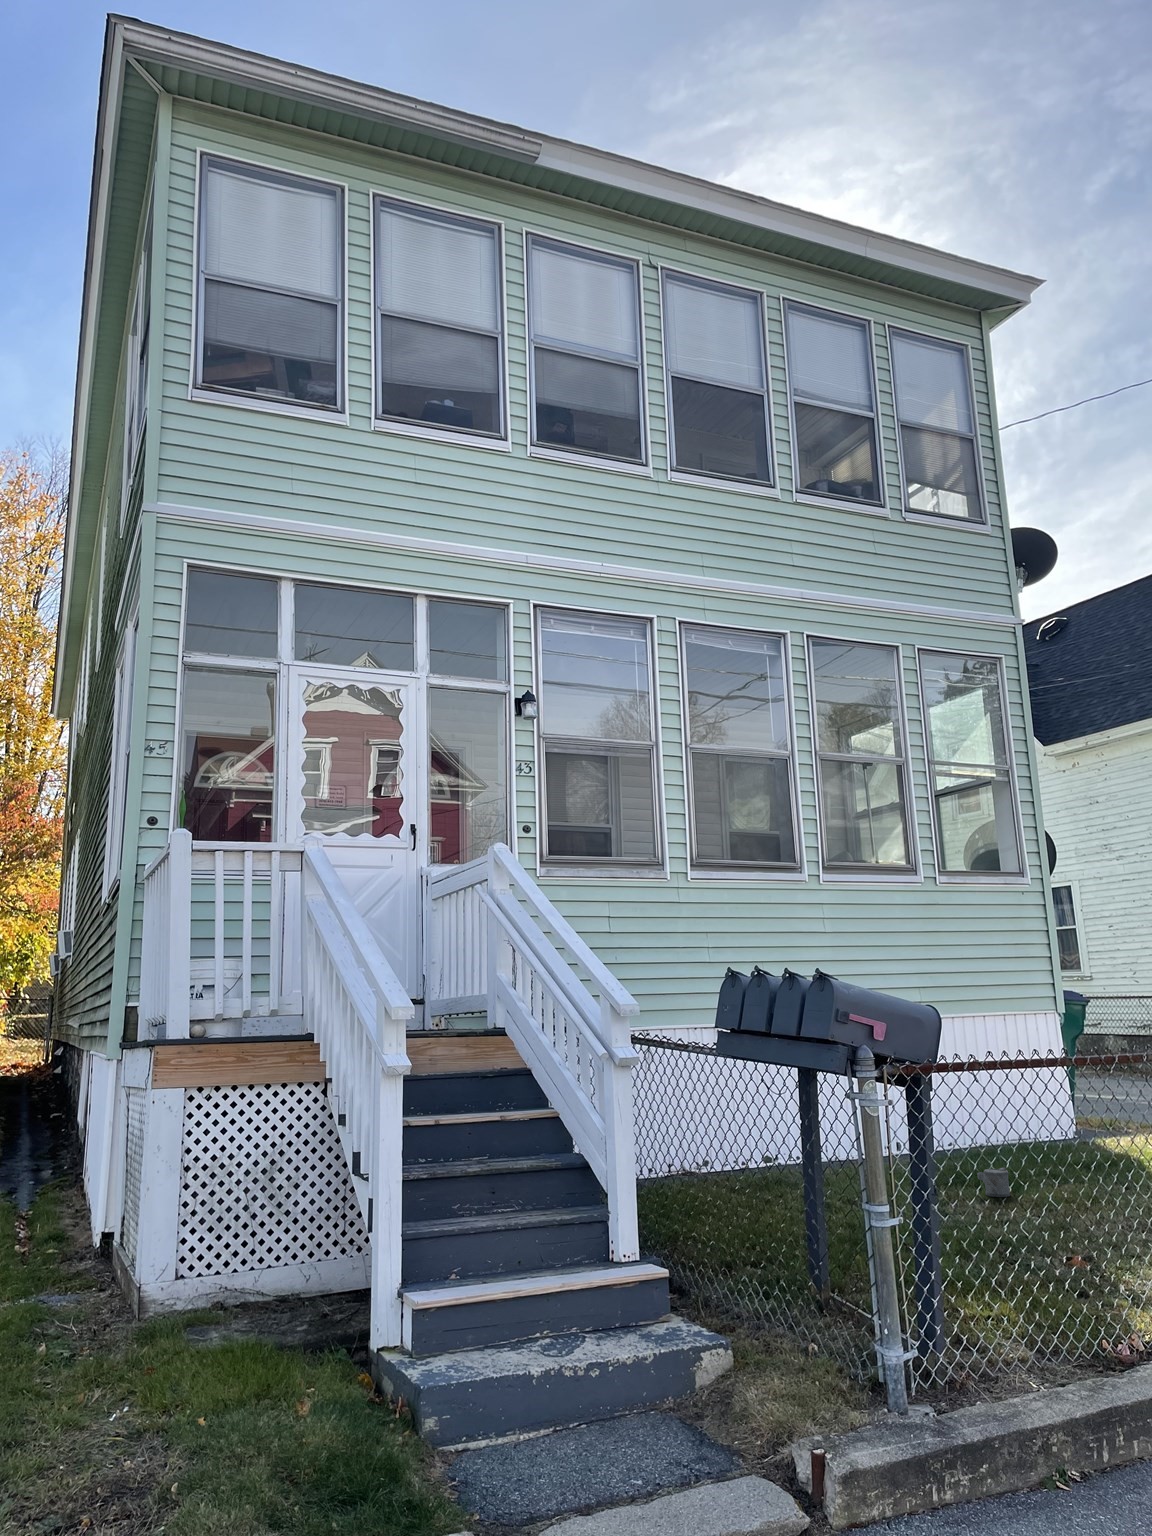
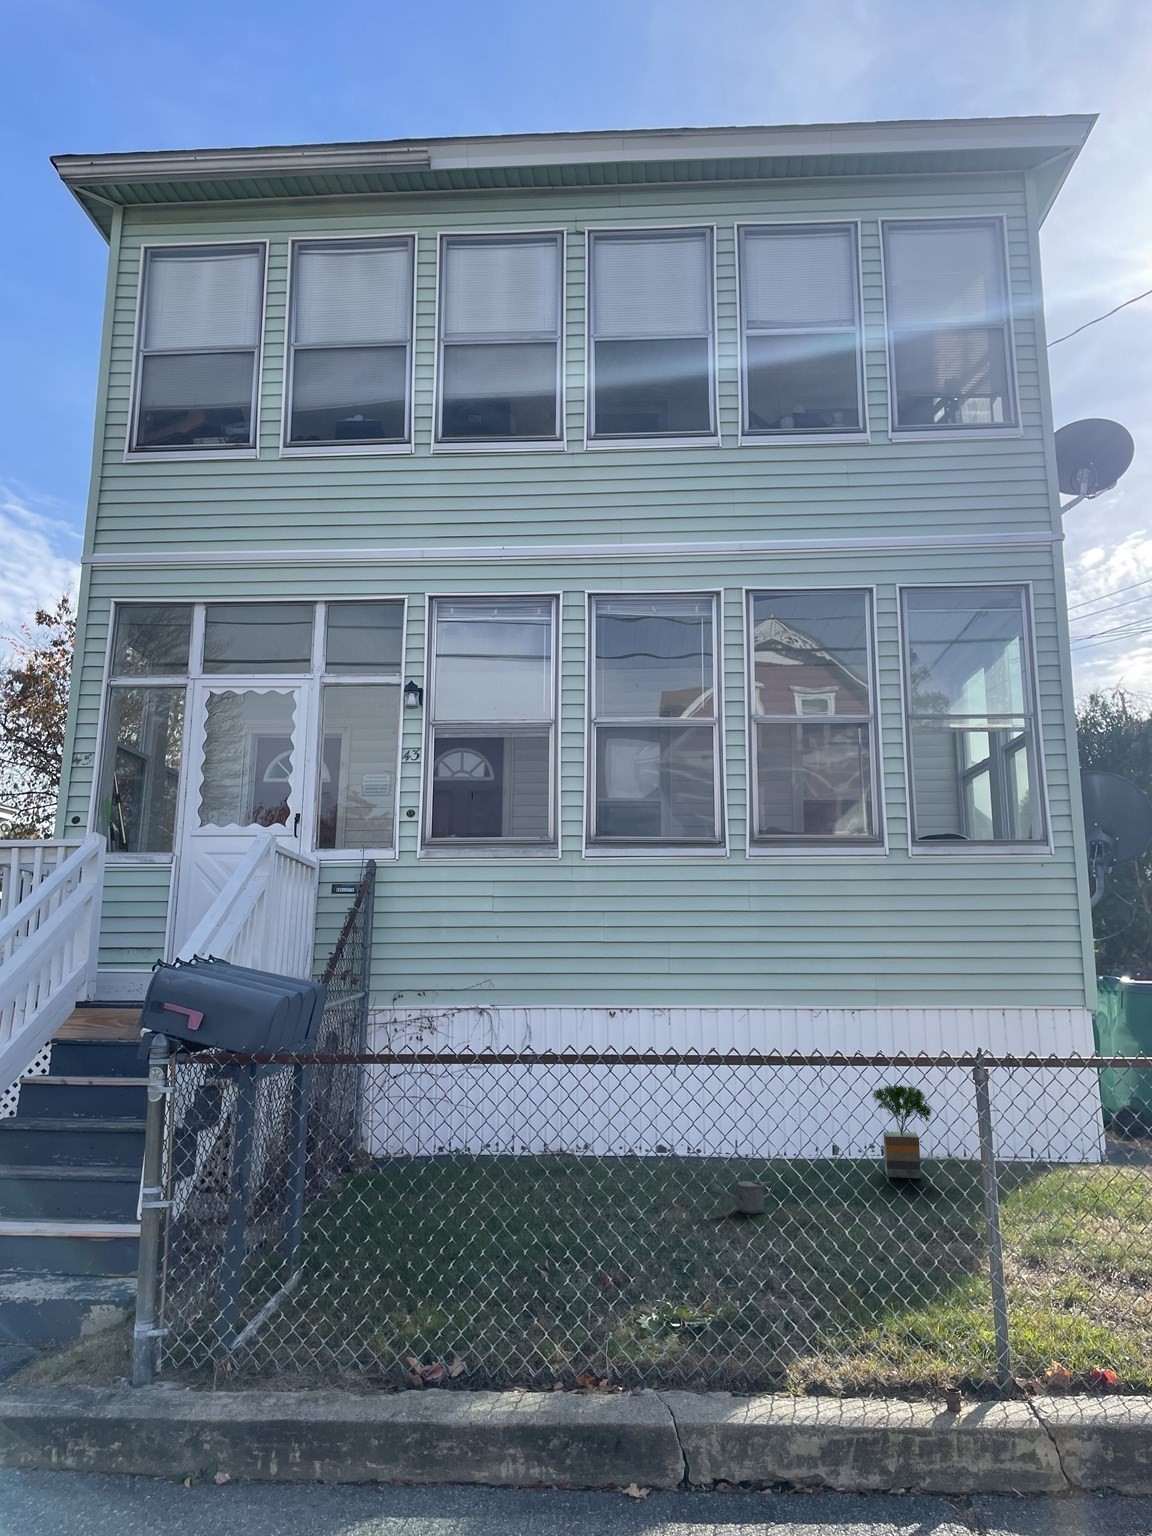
potted tree: none [986,1079,1048,1160] -> present [872,1085,931,1178]

